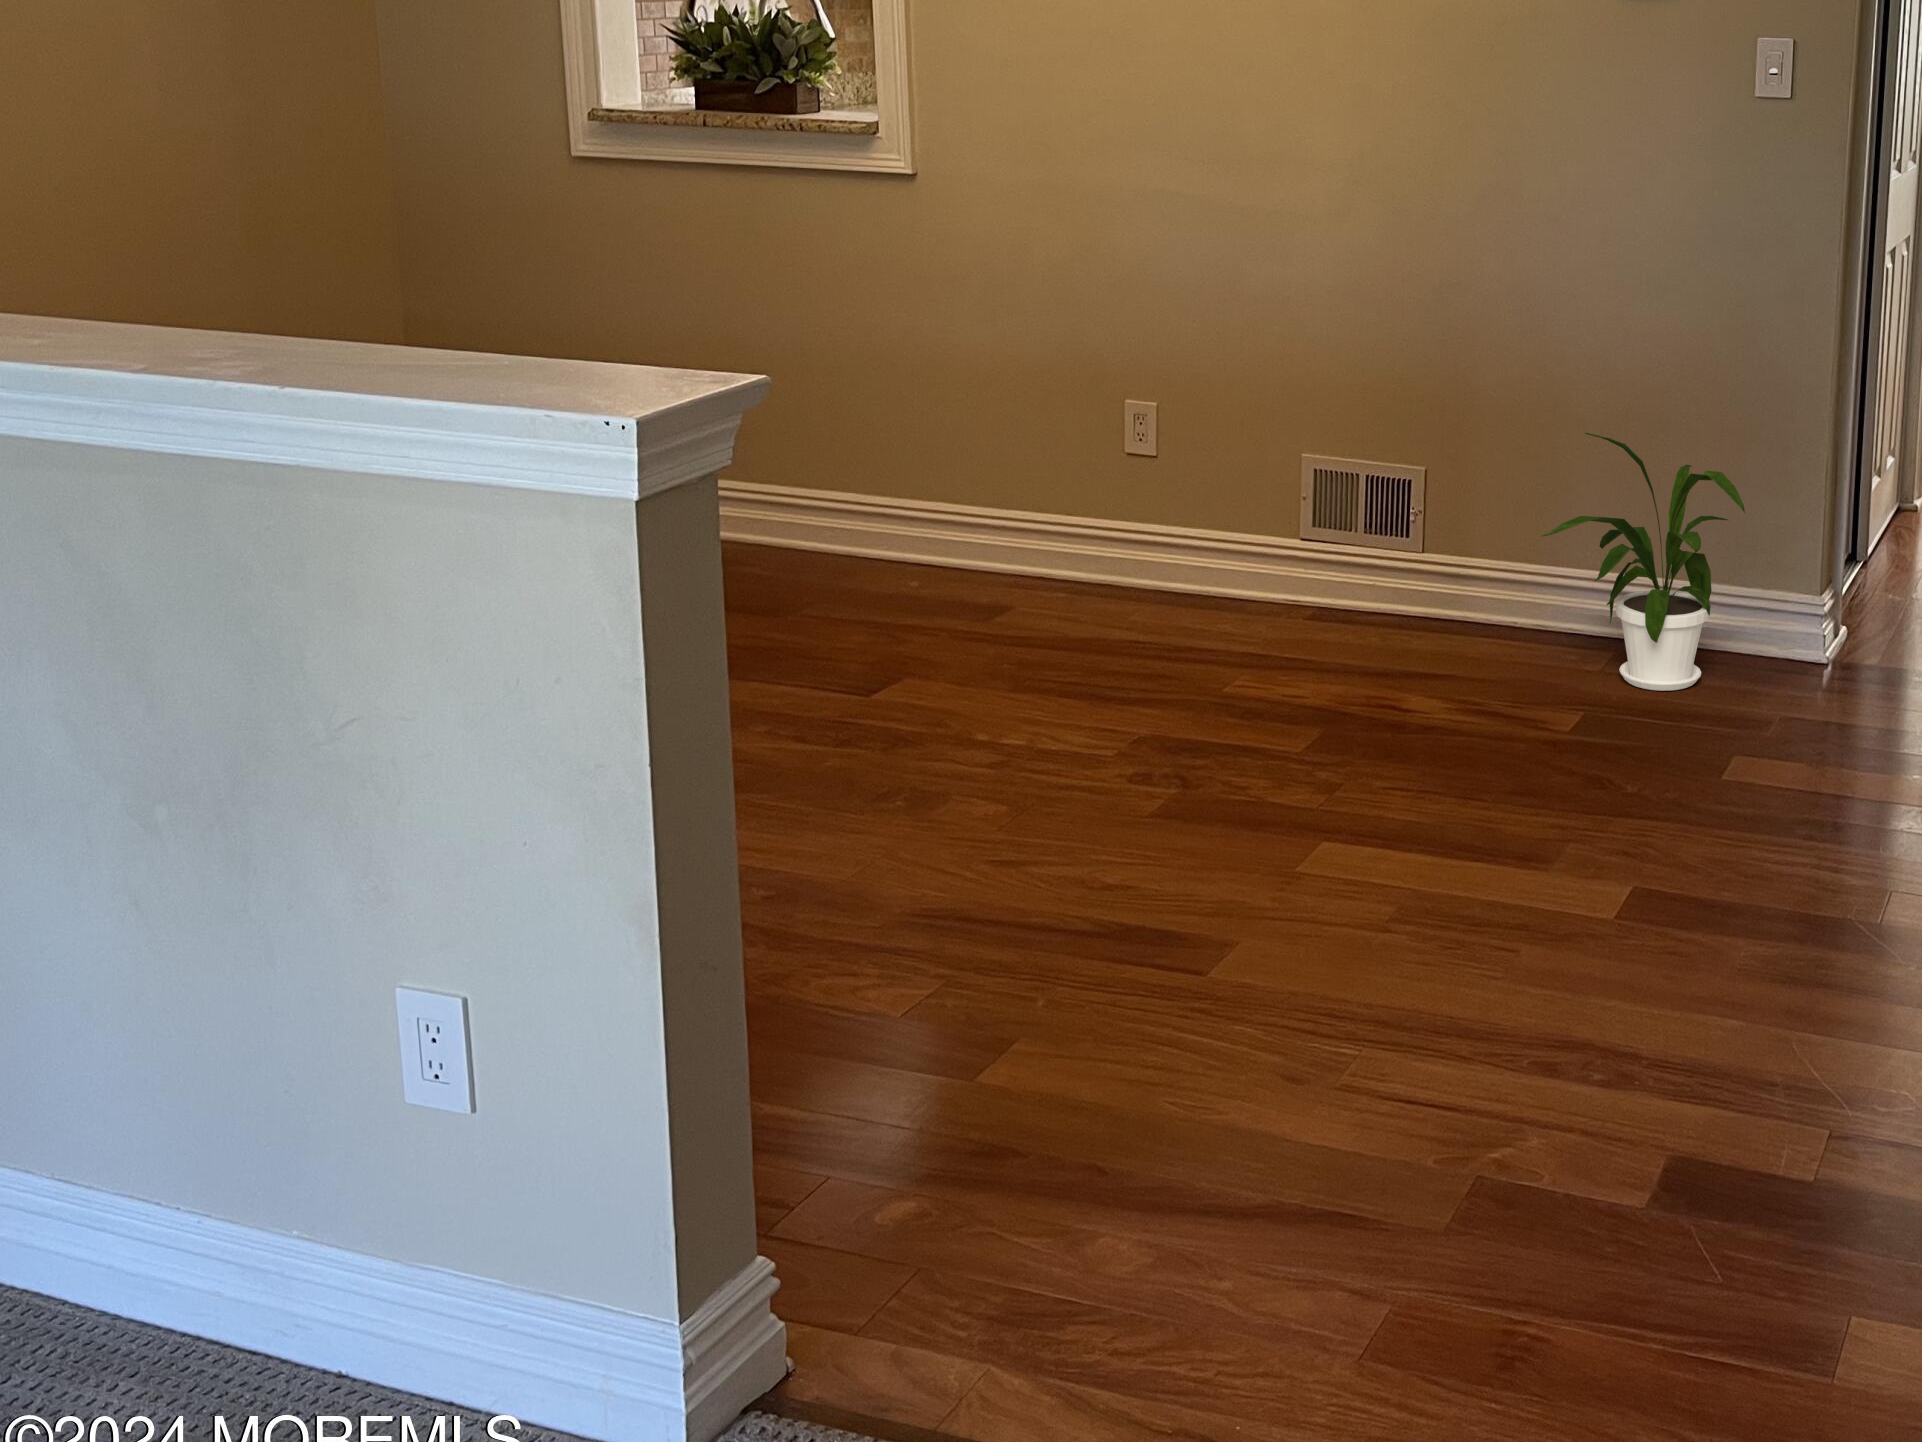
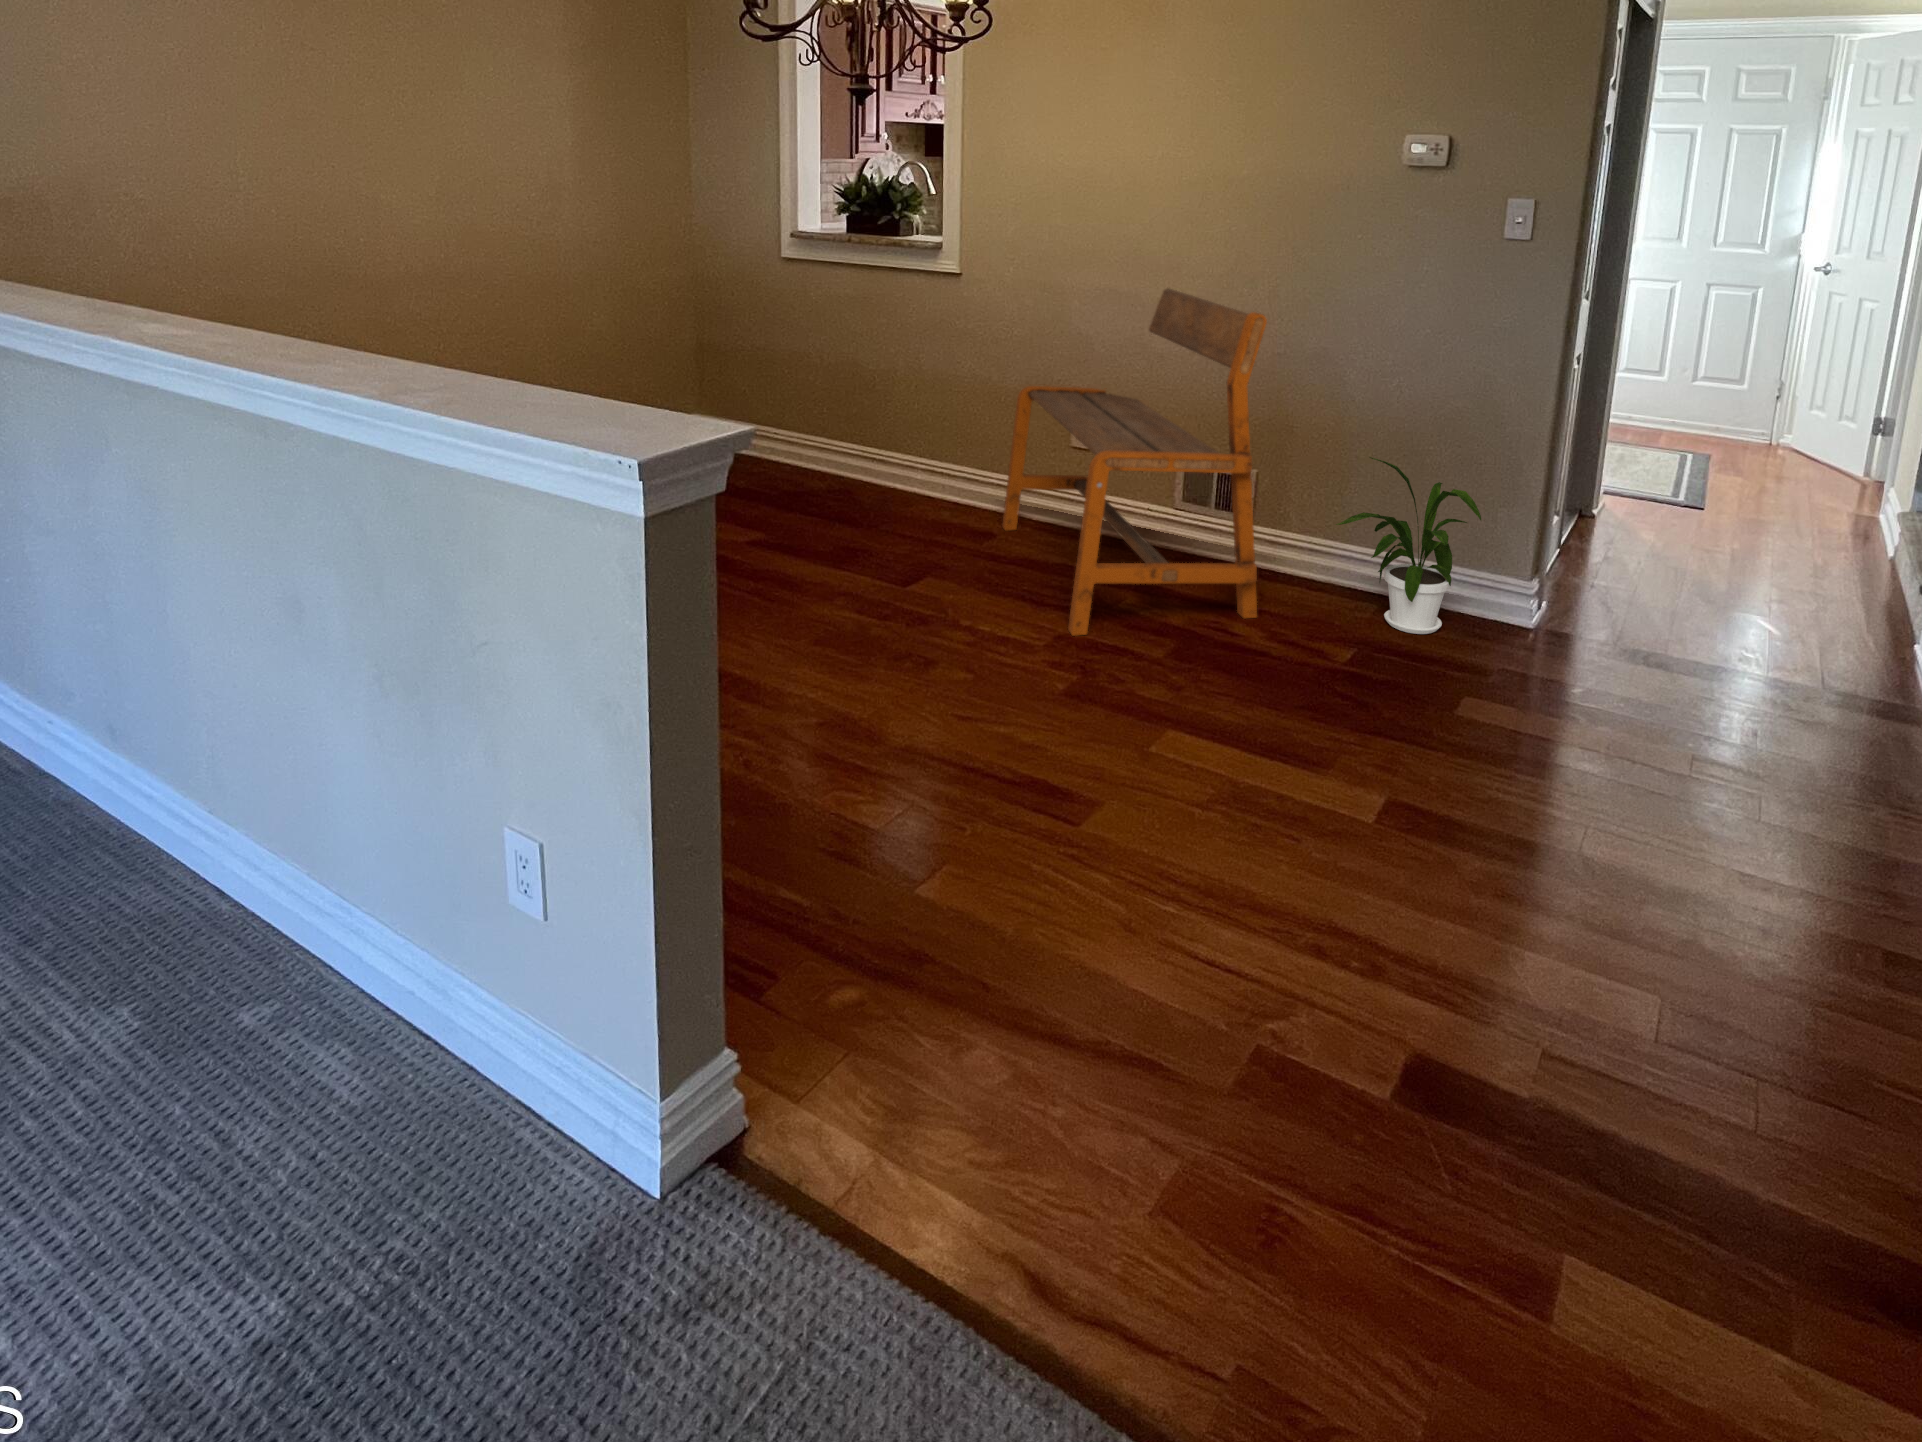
bench: none [1007,176,1434,743] -> present [1002,288,1267,636]

